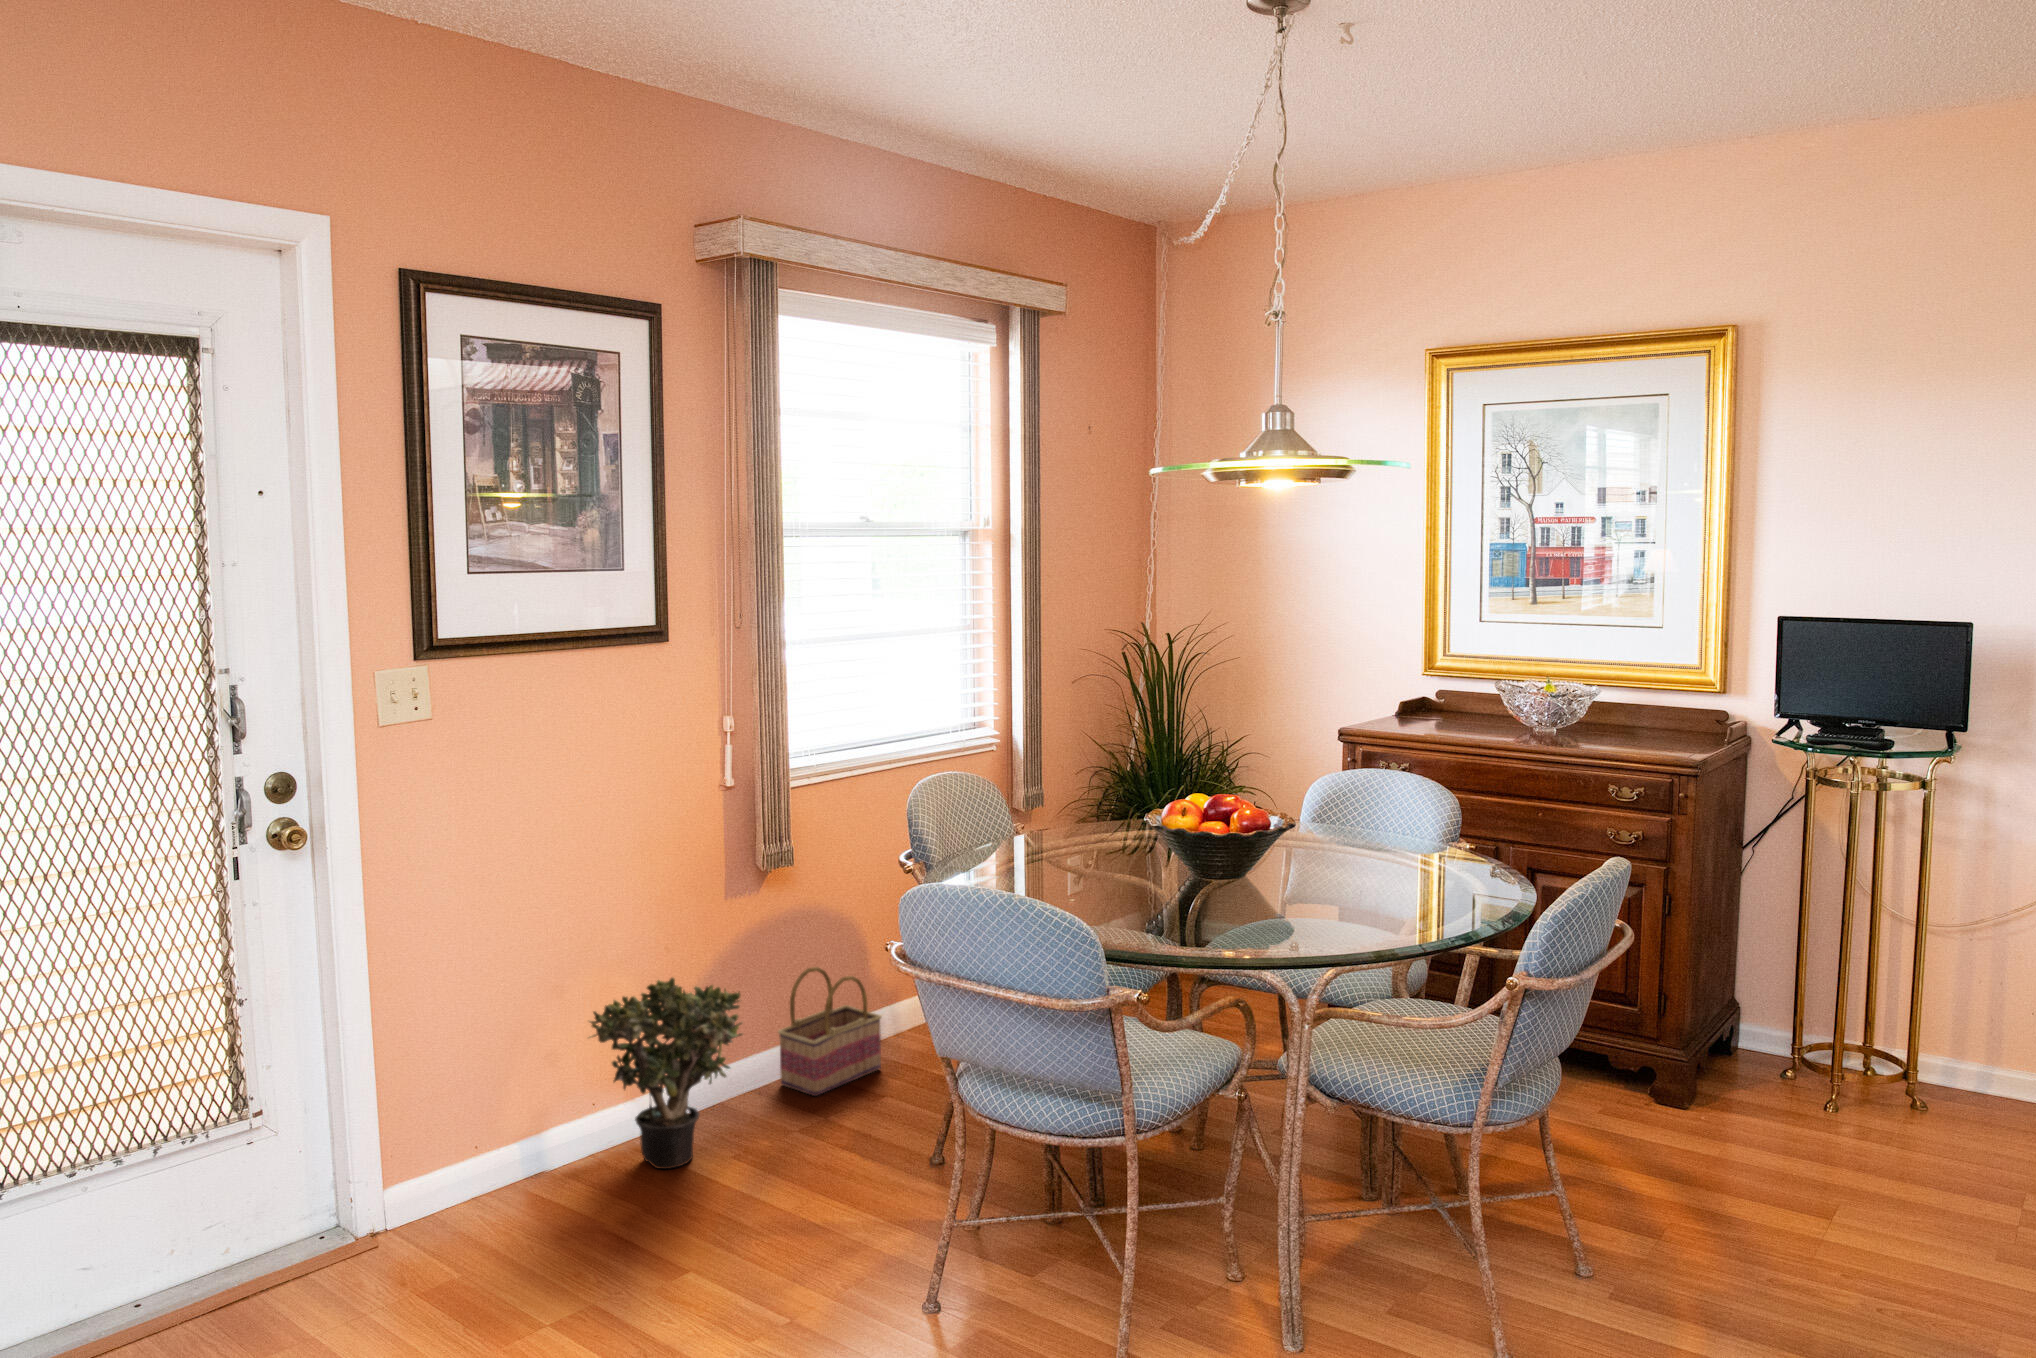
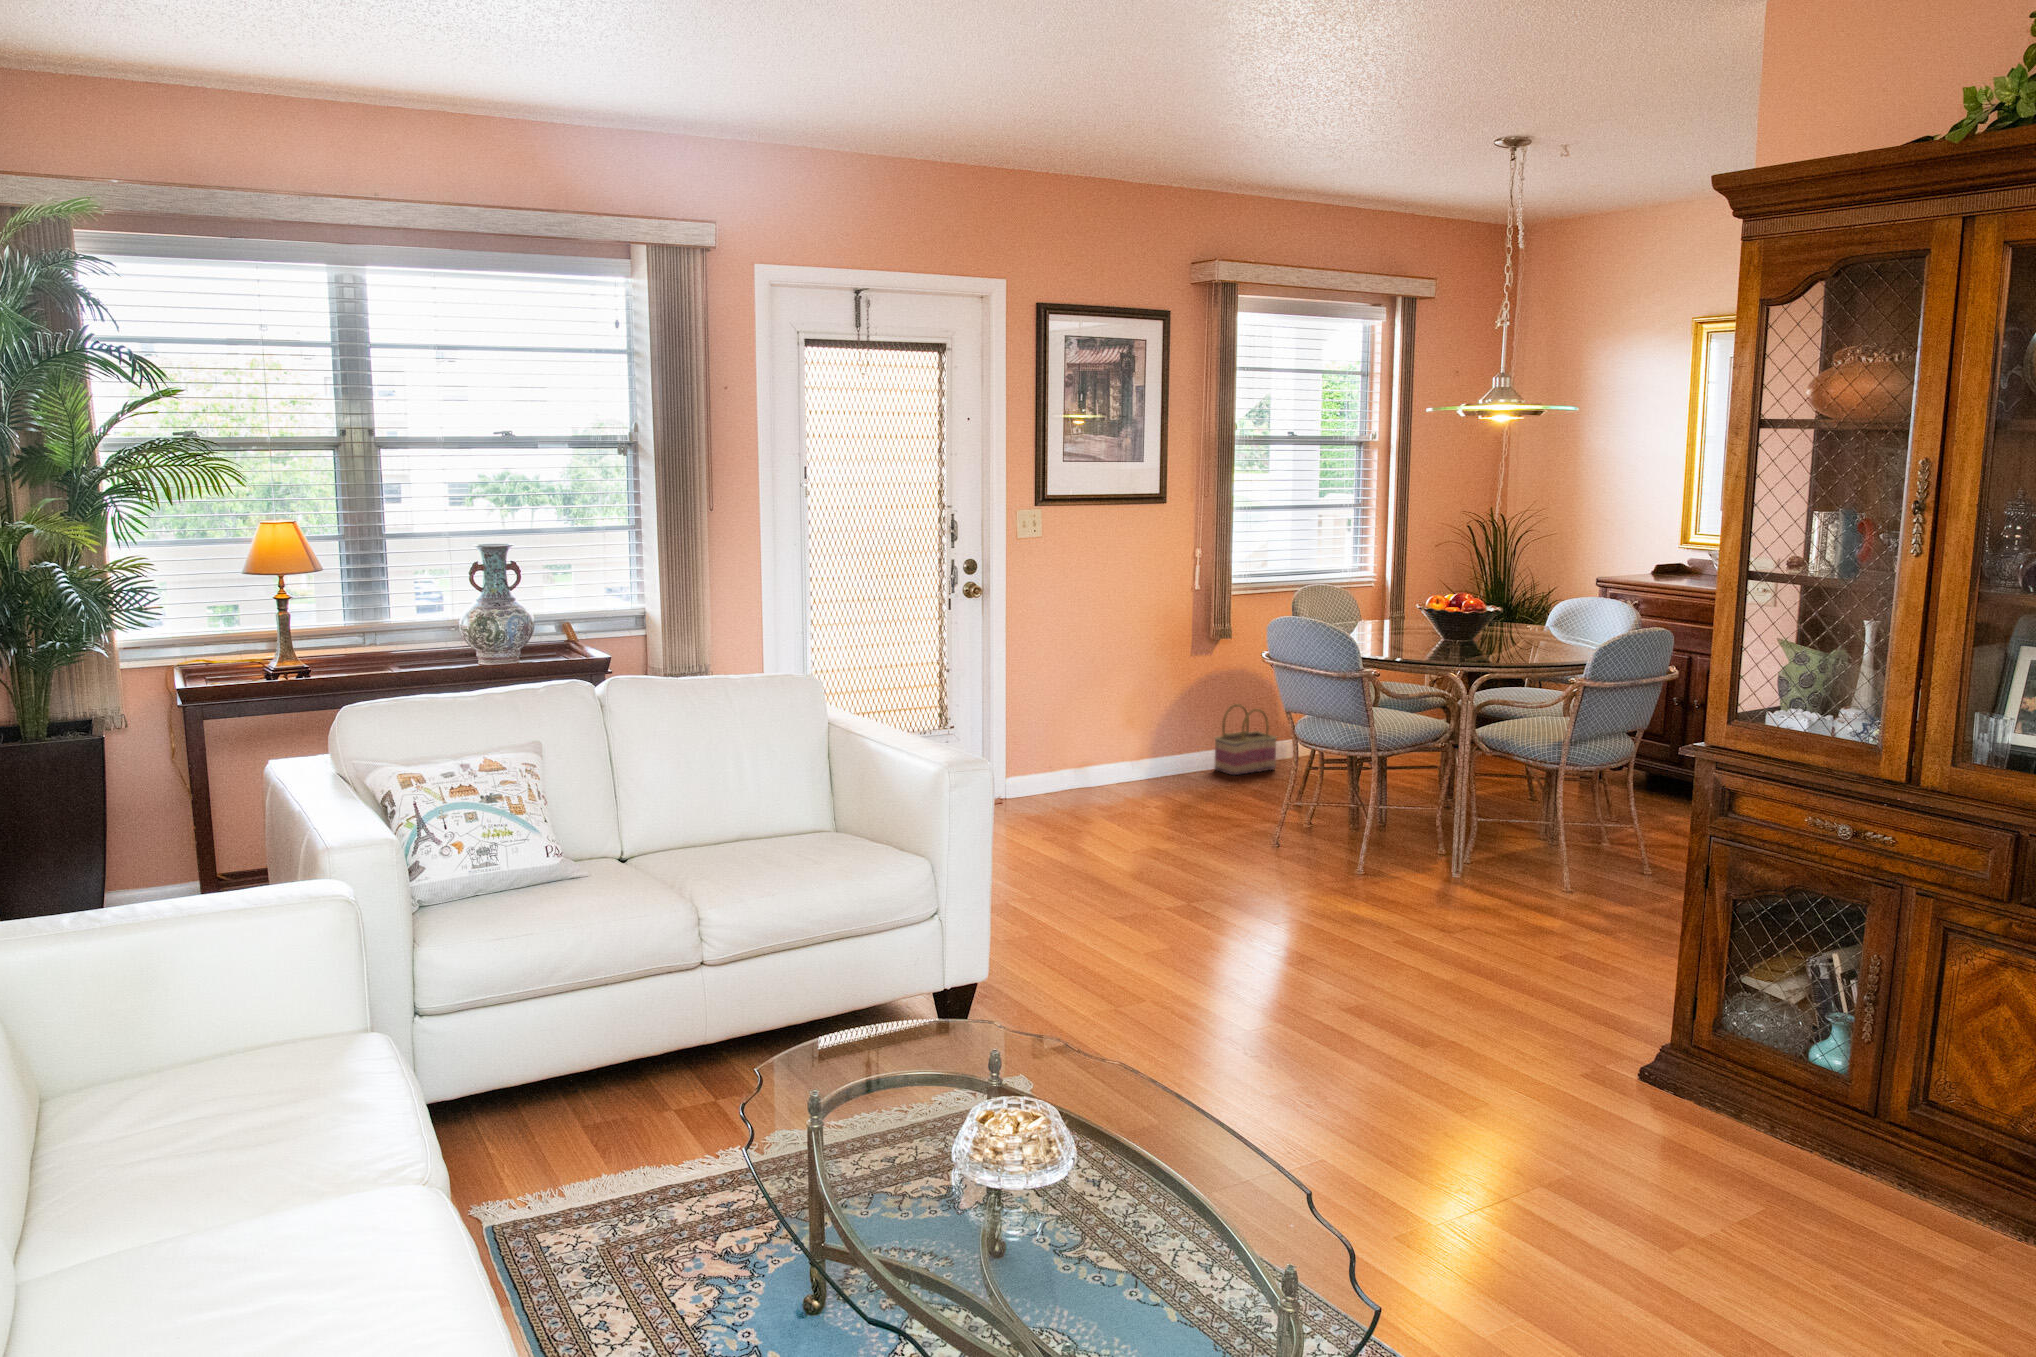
potted plant: present [589,978,742,1169] -> none [1109,688,1193,791]

